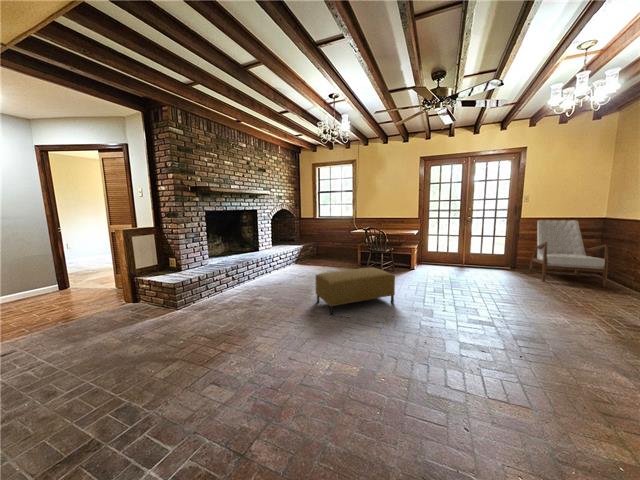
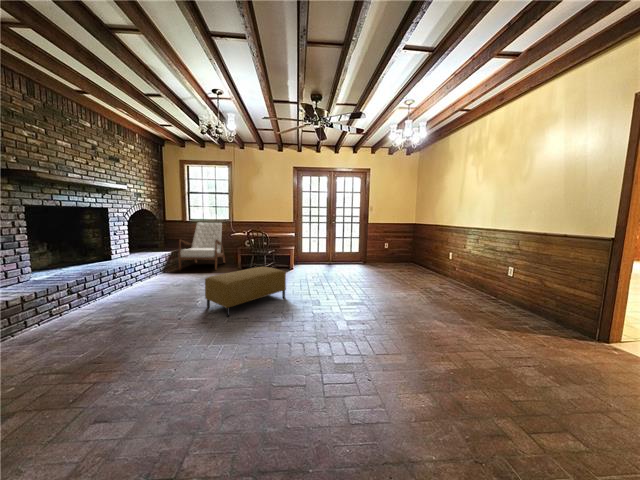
armchair: present [529,220,608,287] -> present [179,223,225,270]

